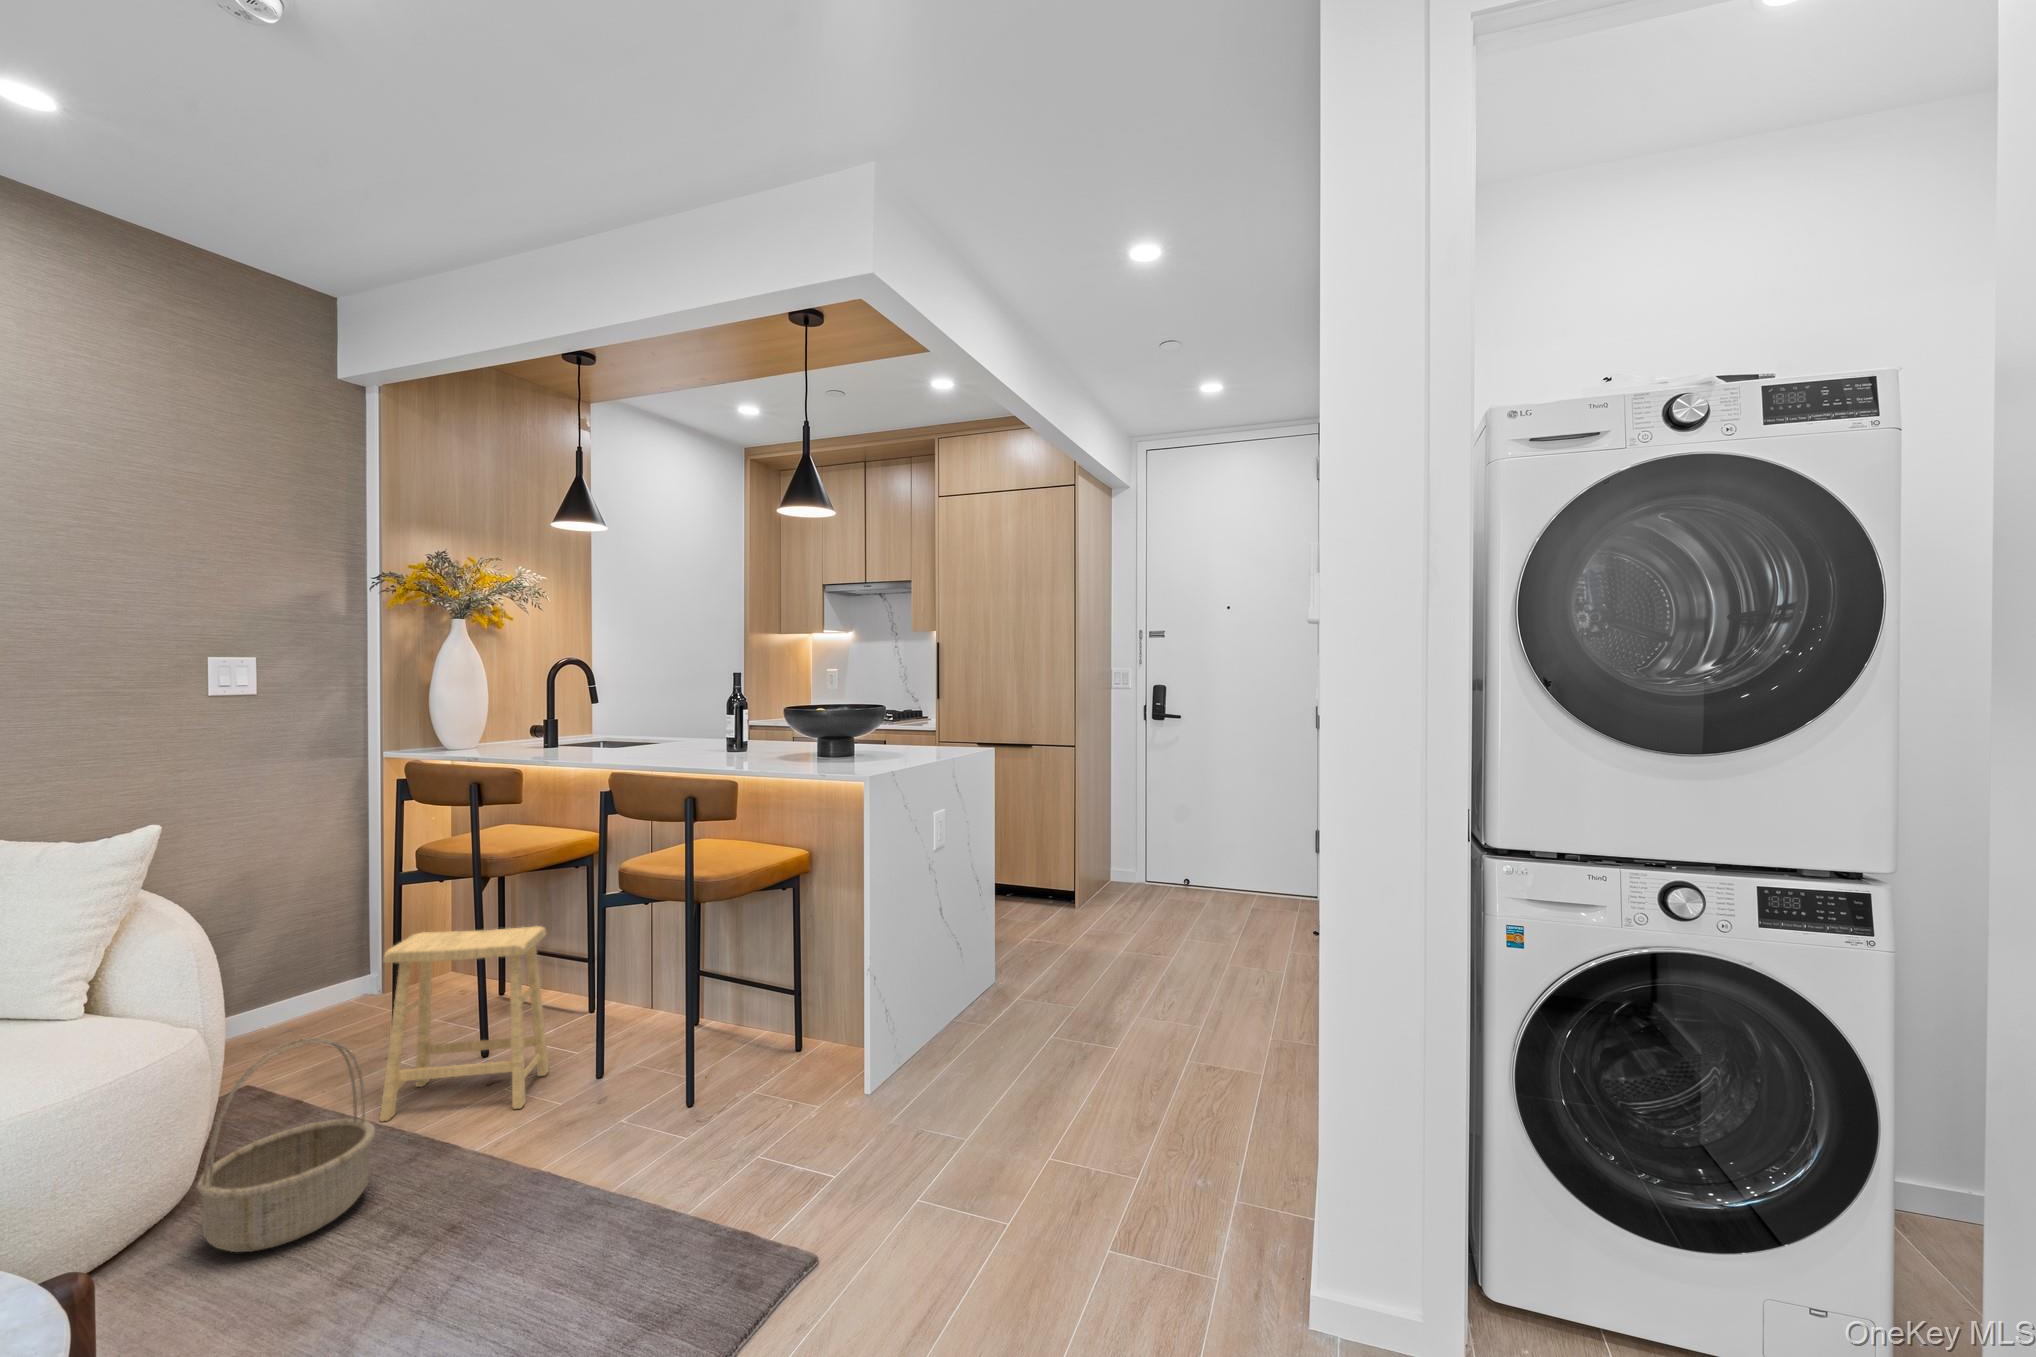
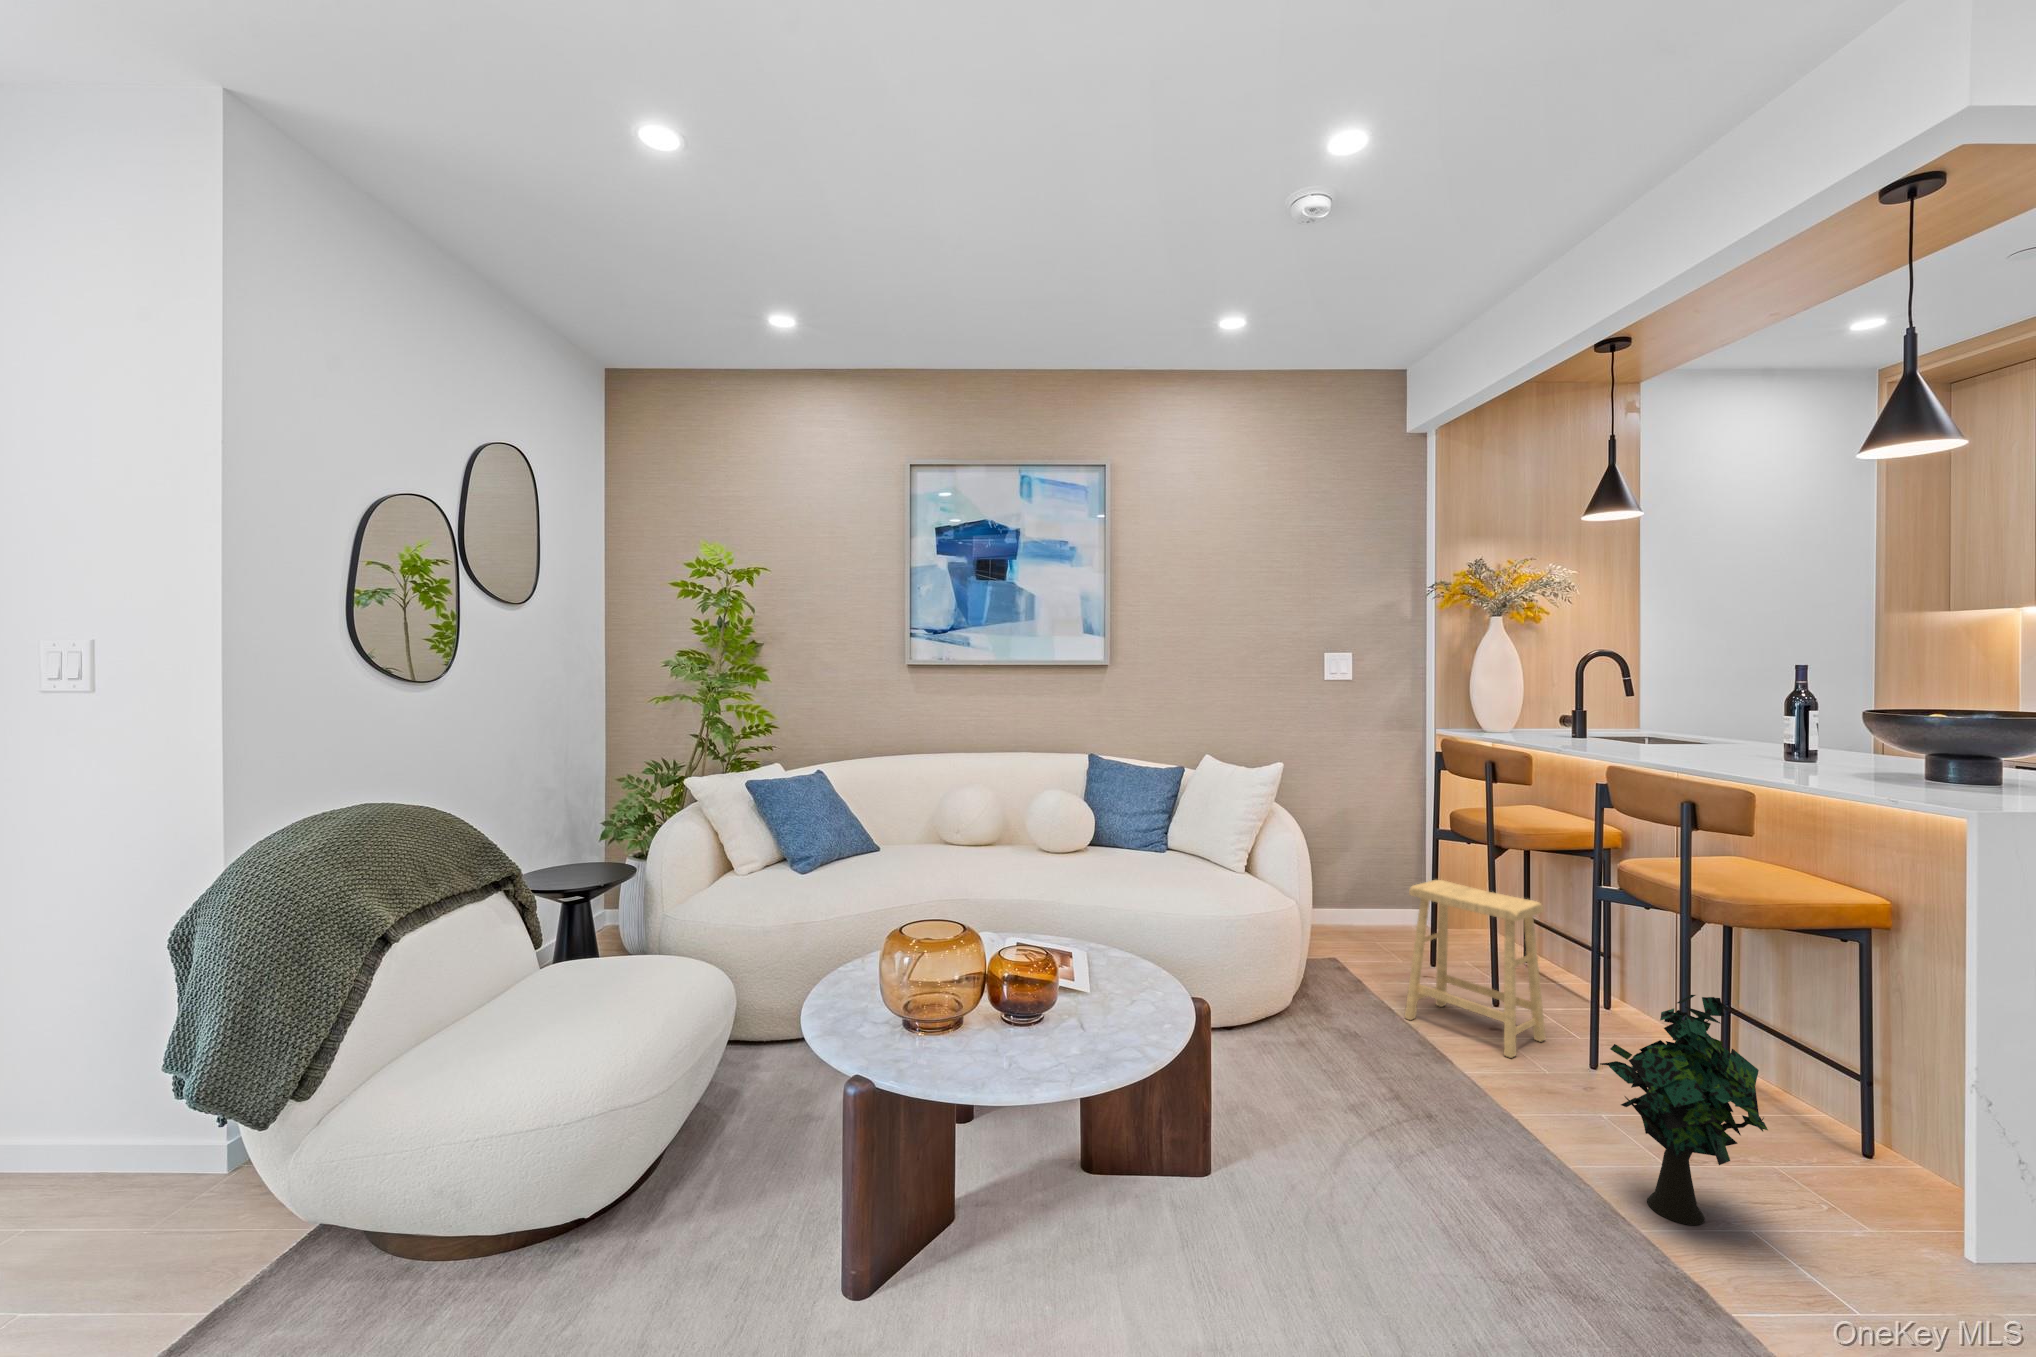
decorative plant: none [644,967,771,1191] -> present [1600,995,1768,1225]
basket: present [197,1038,375,1252] -> none [1285,928,1390,1069]

